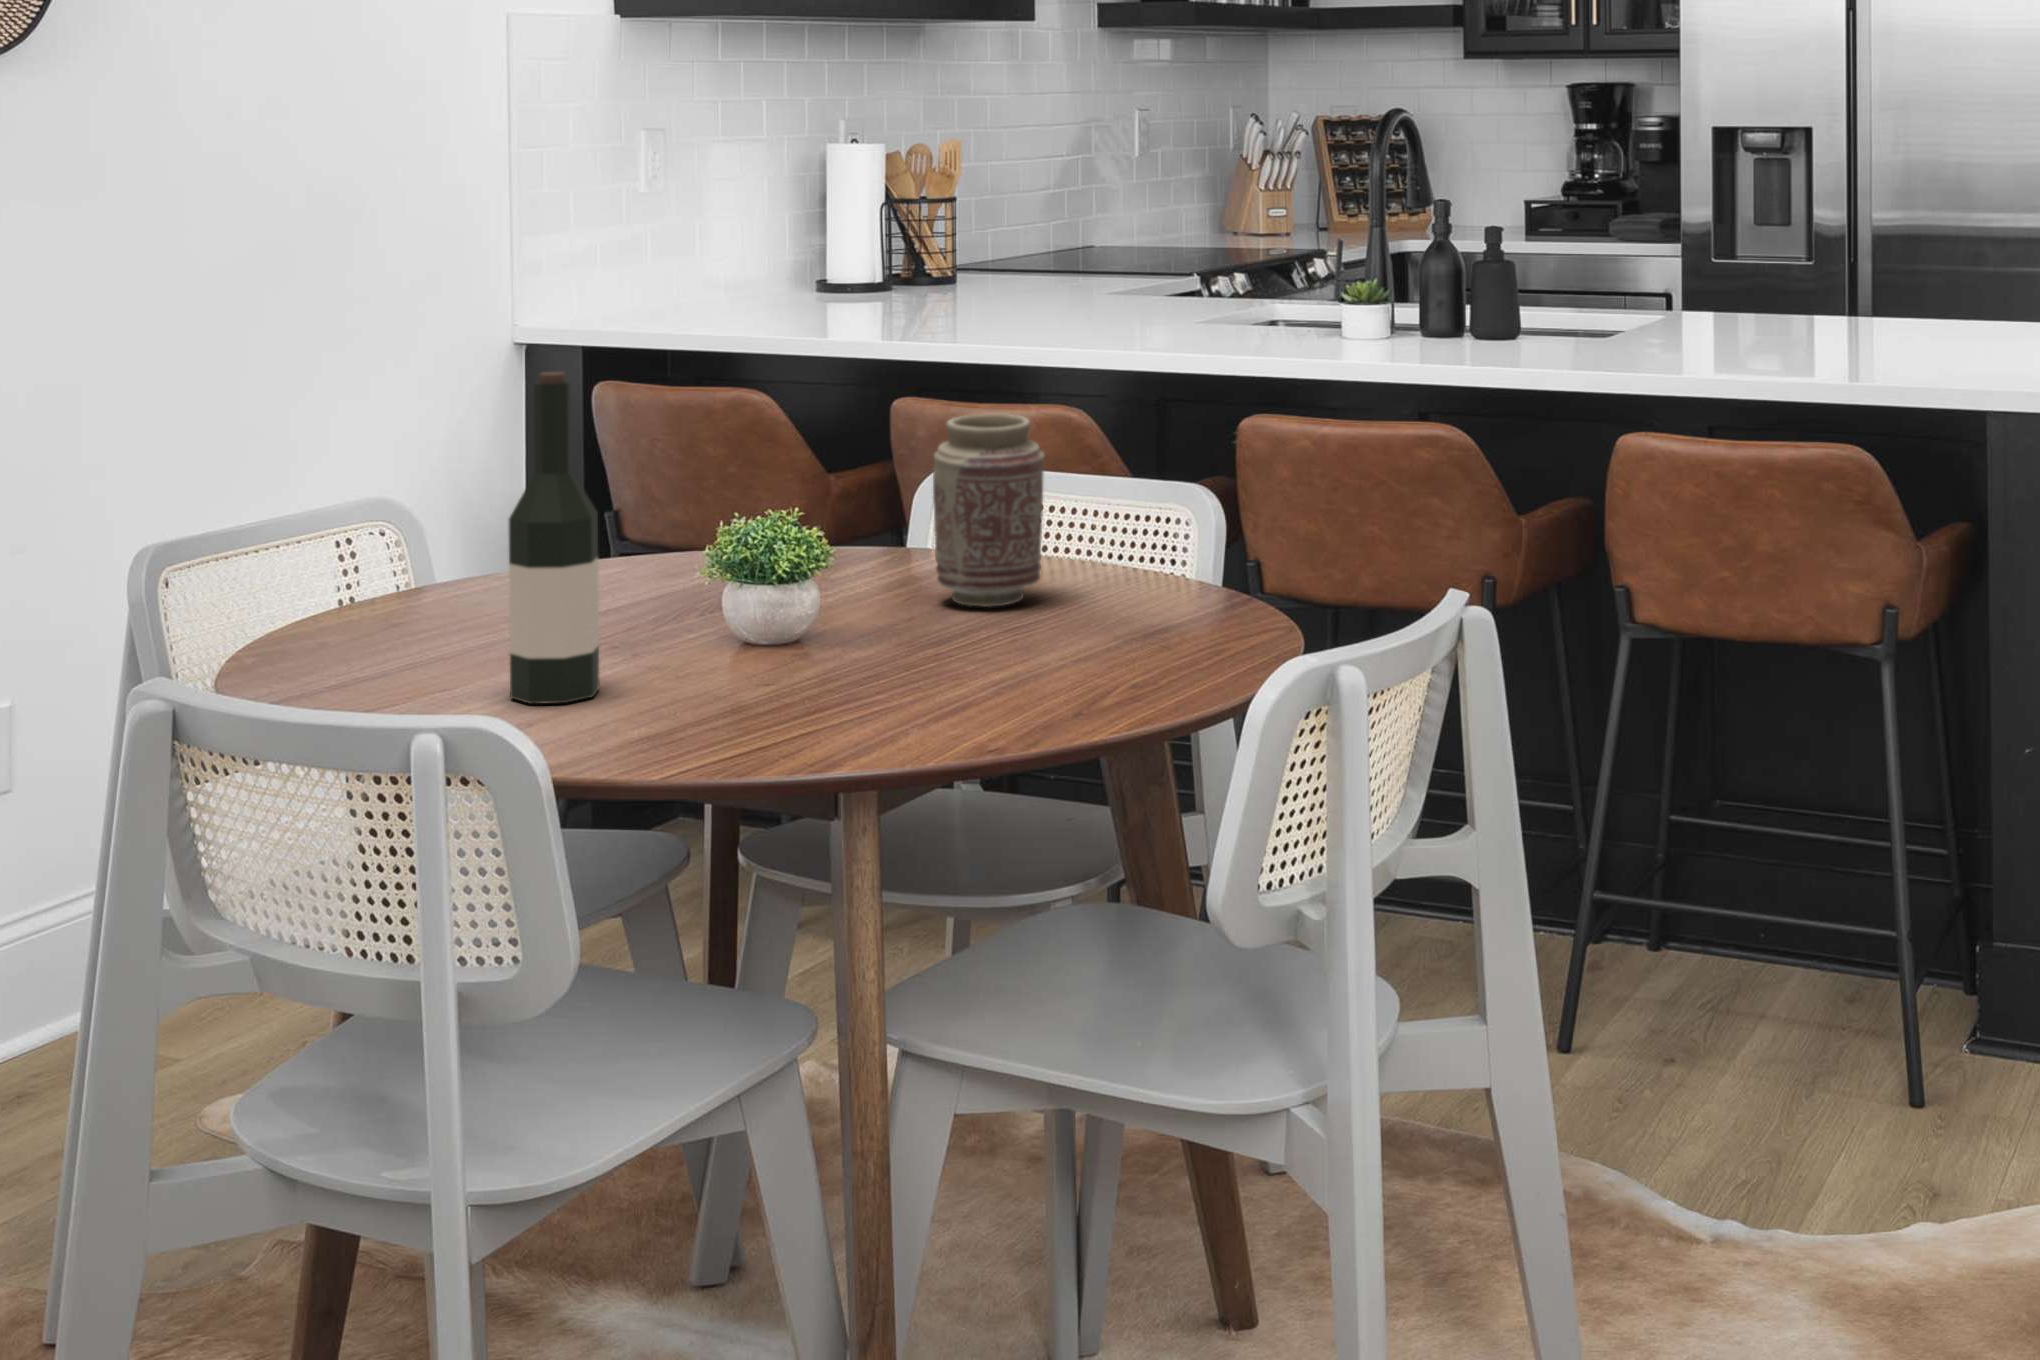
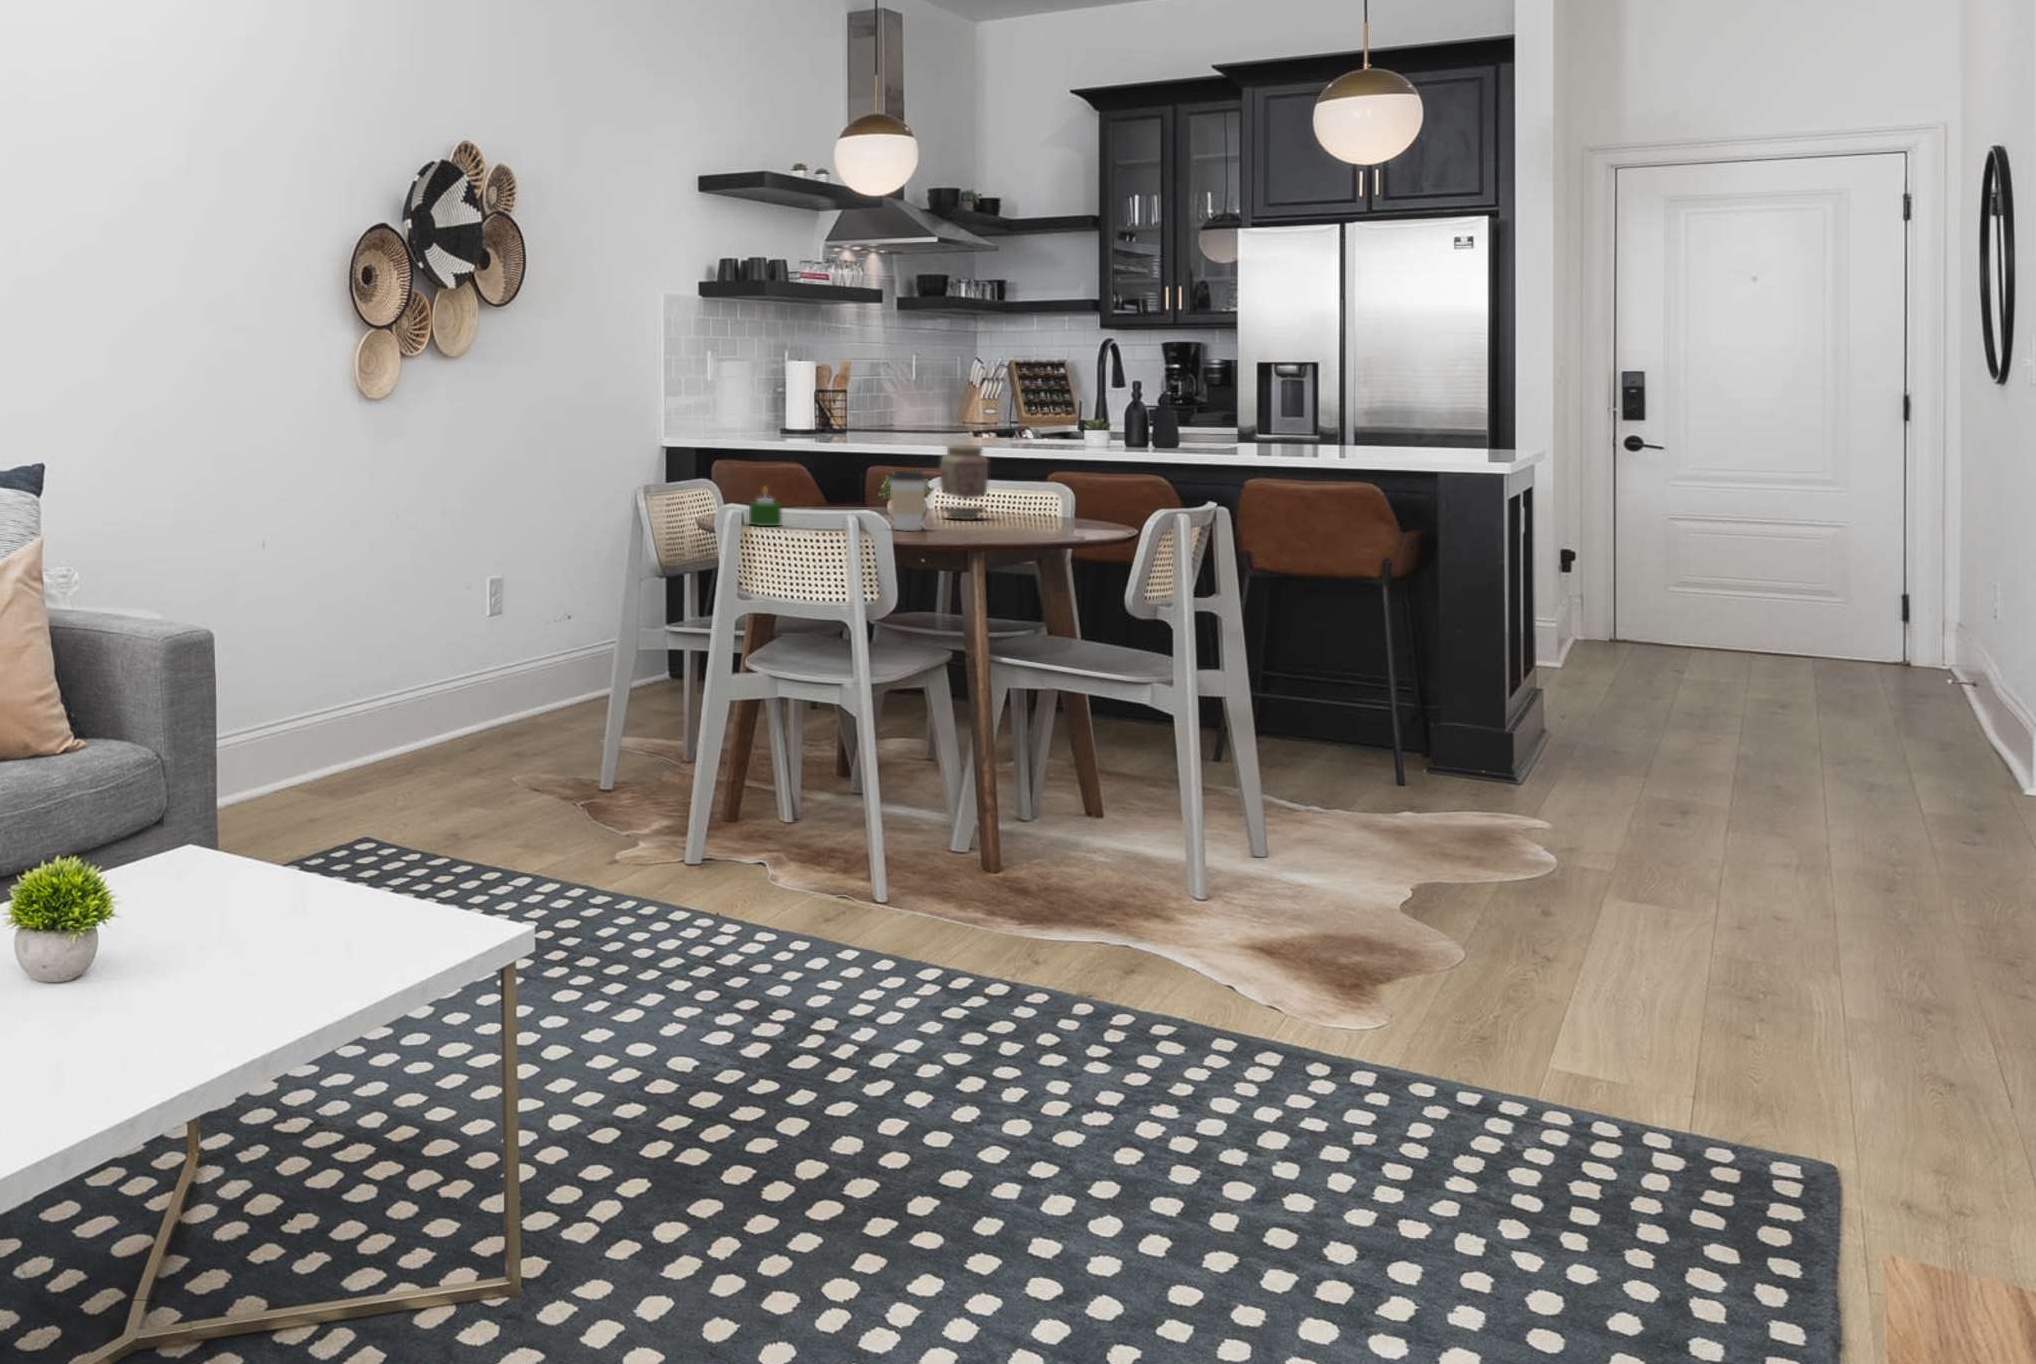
wine bottle: present [508,372,599,704] -> none [805,411,837,530]
coffee cup: none [734,523,831,693] -> present [890,471,926,531]
candle: none [394,567,482,679] -> present [749,488,782,526]

